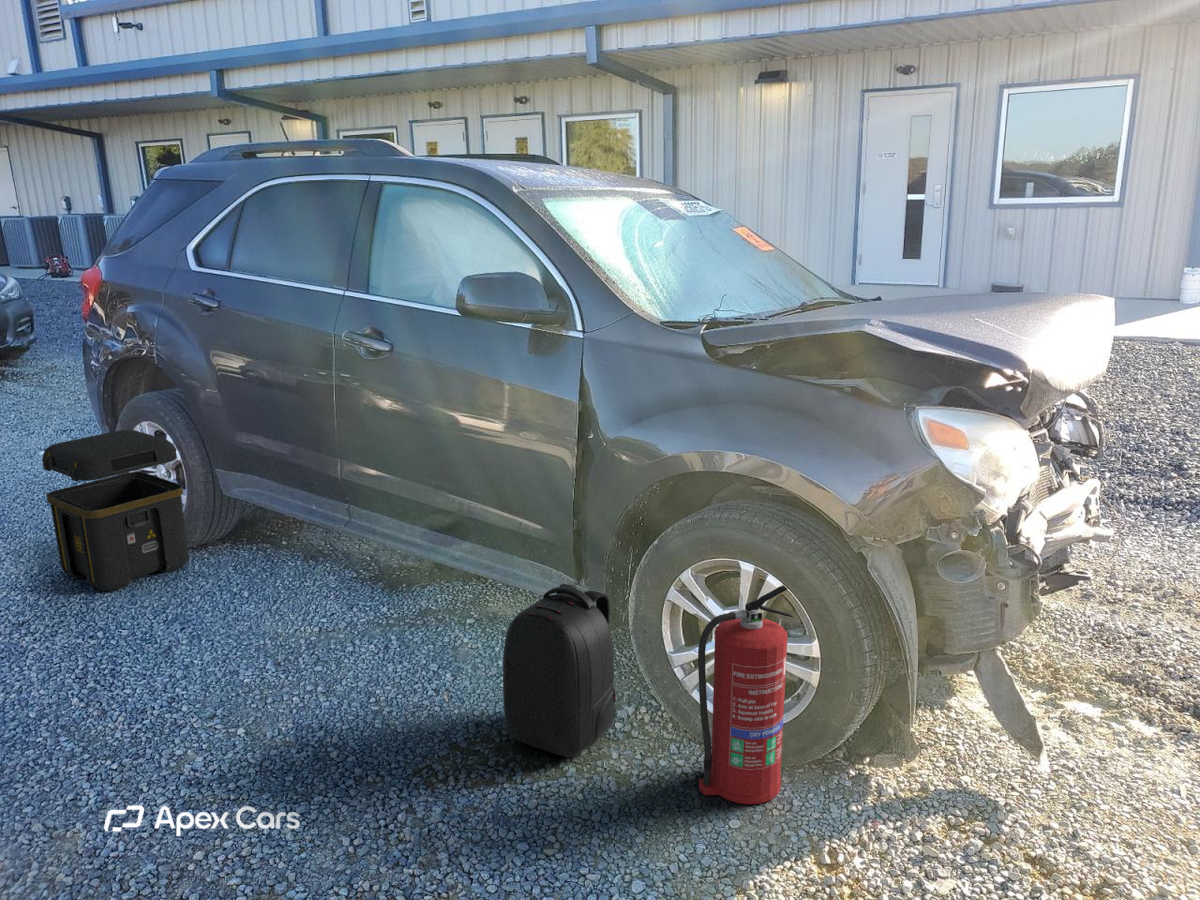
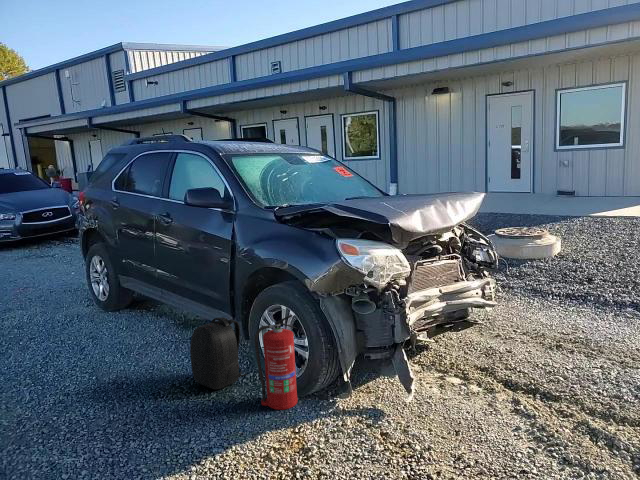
toolbox: present [42,430,189,591] -> none [50,258,109,325]

